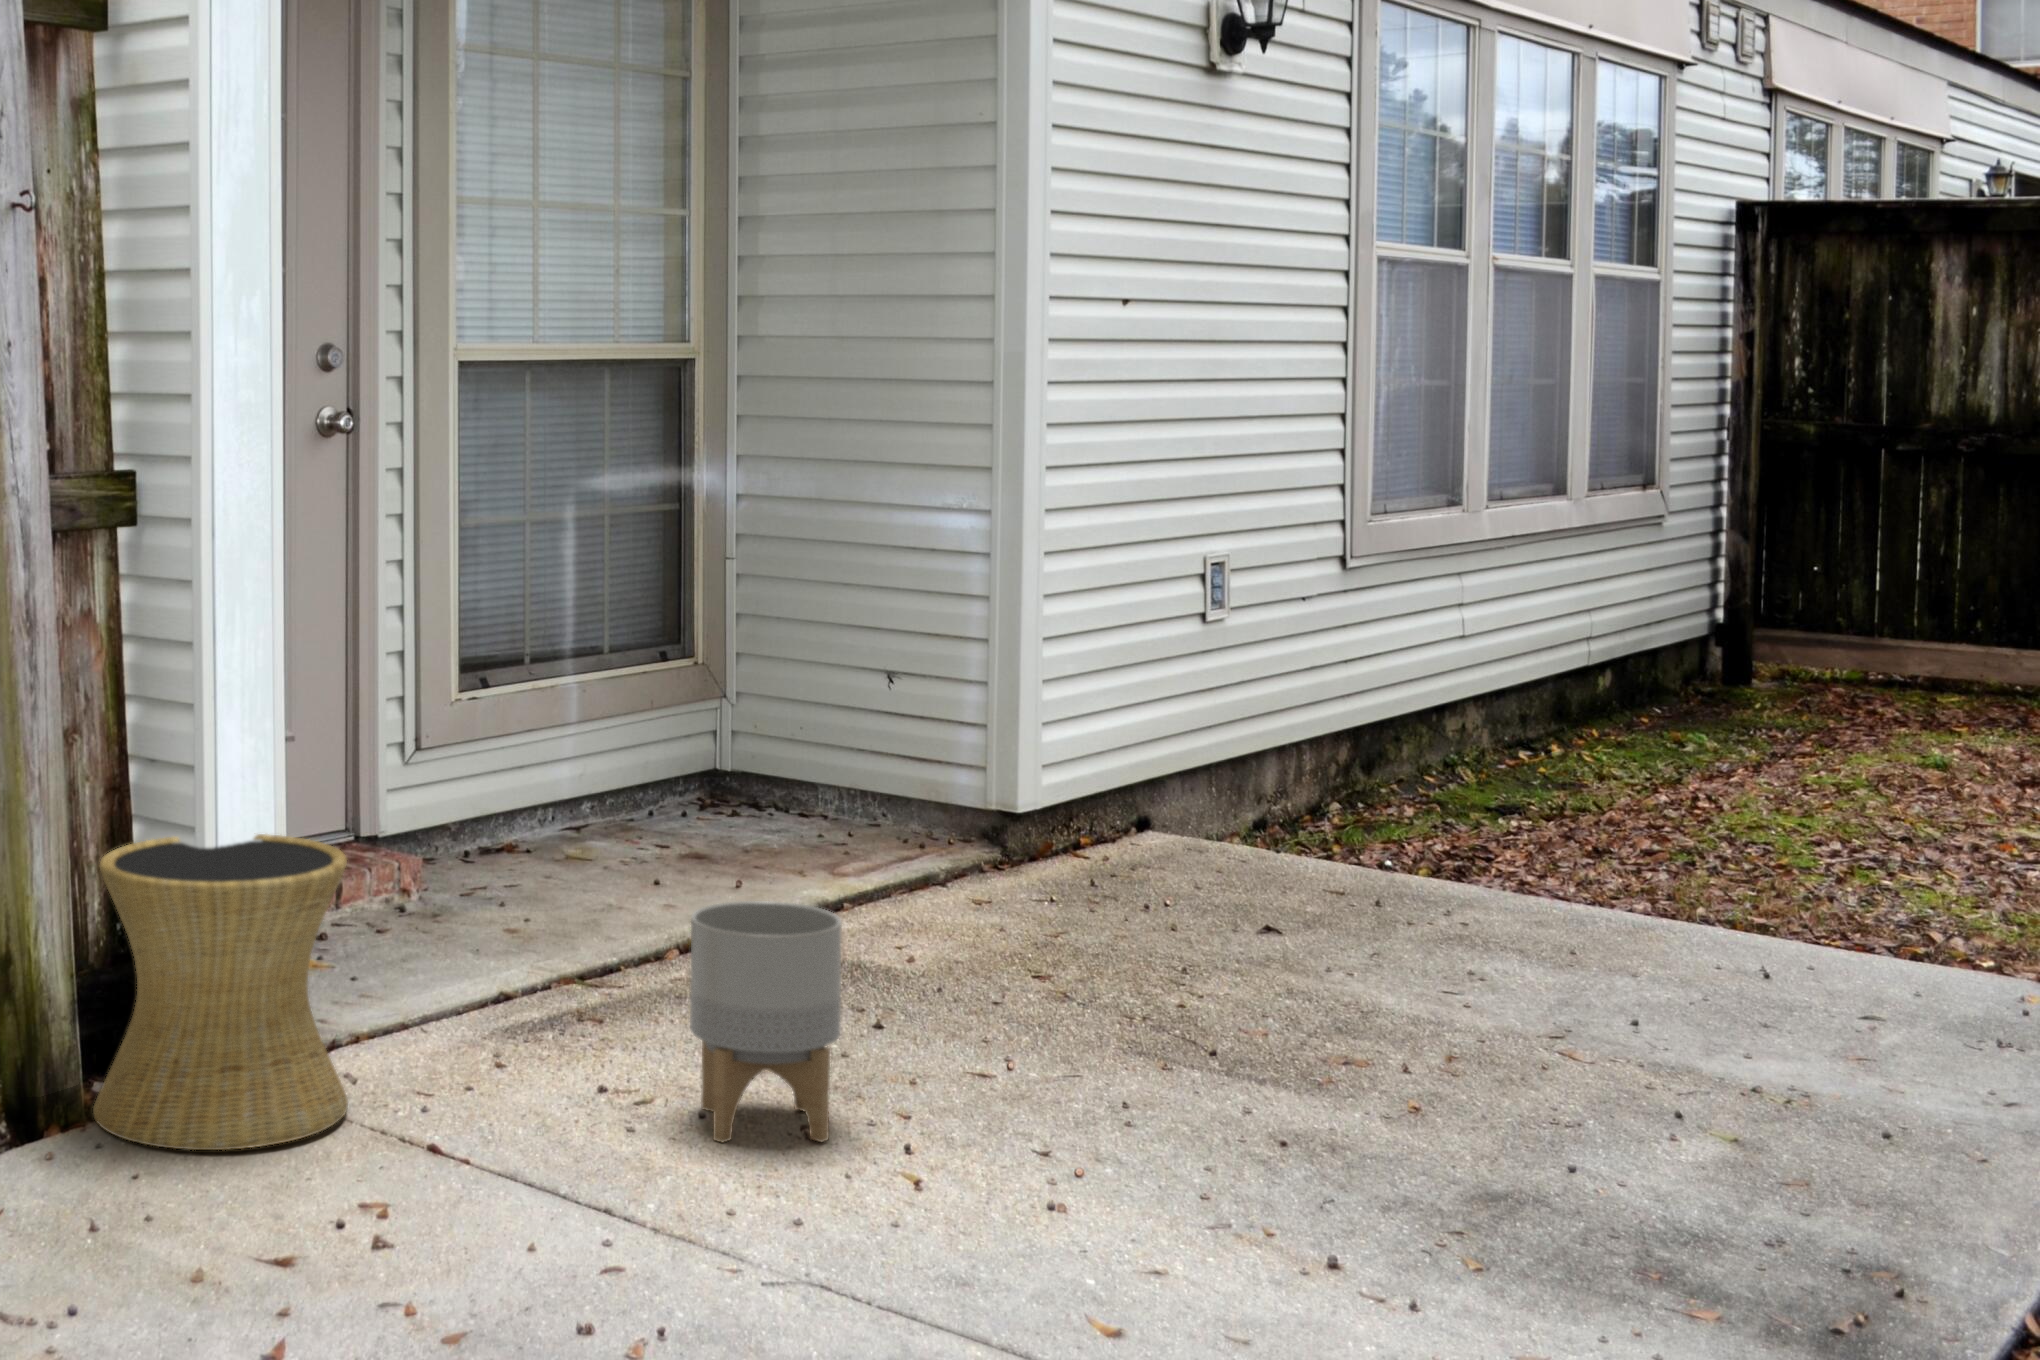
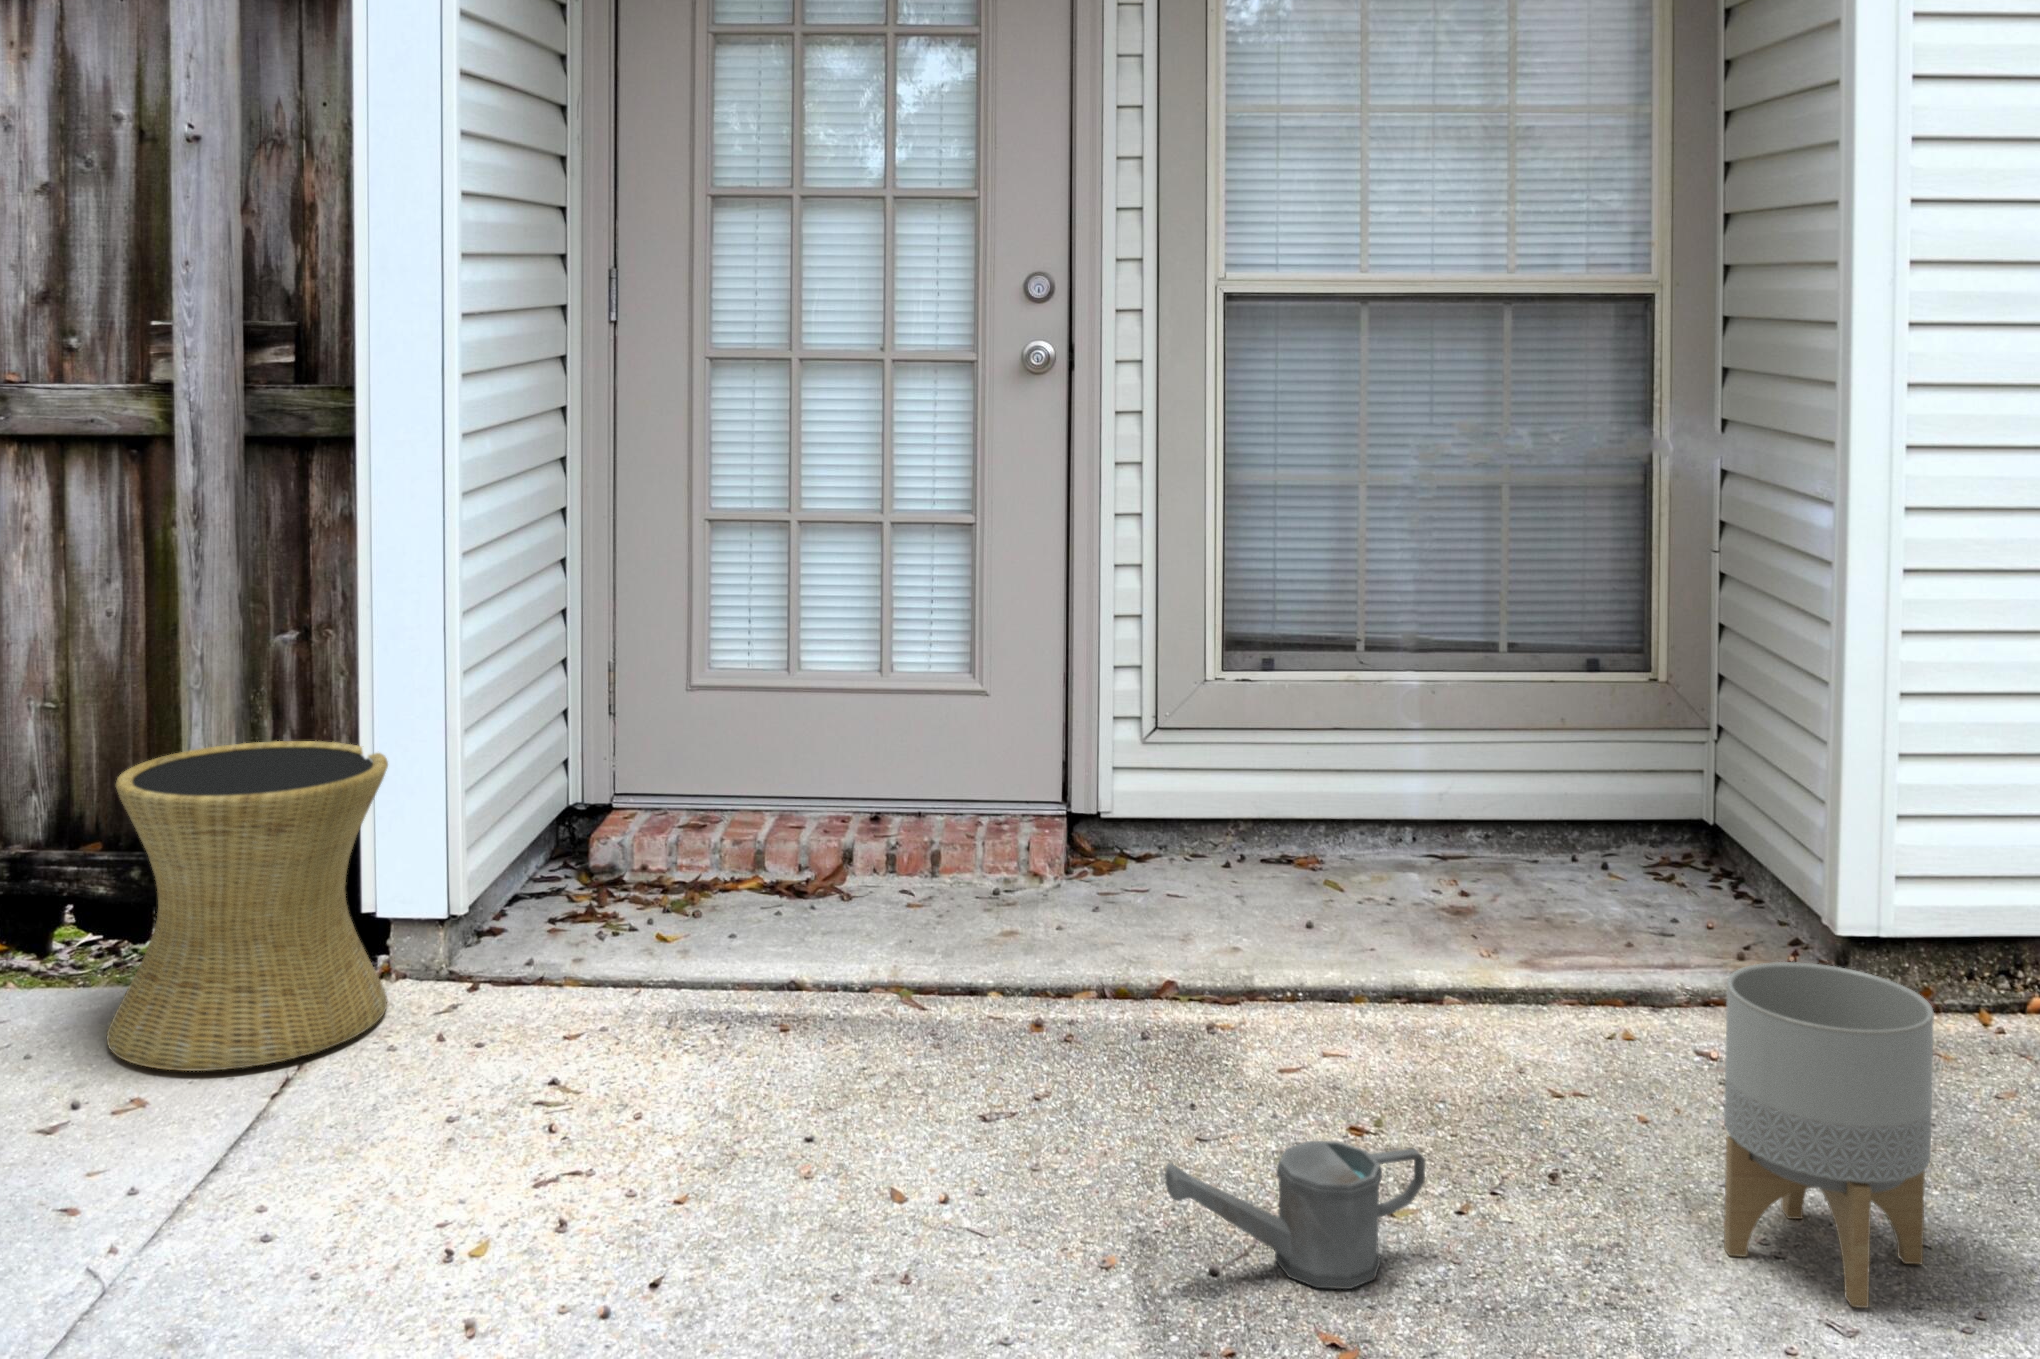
planter: present [690,901,842,1143] -> present [1724,962,1934,1308]
watering can: none [1016,919,1083,1005] -> present [1165,1141,1425,1289]

